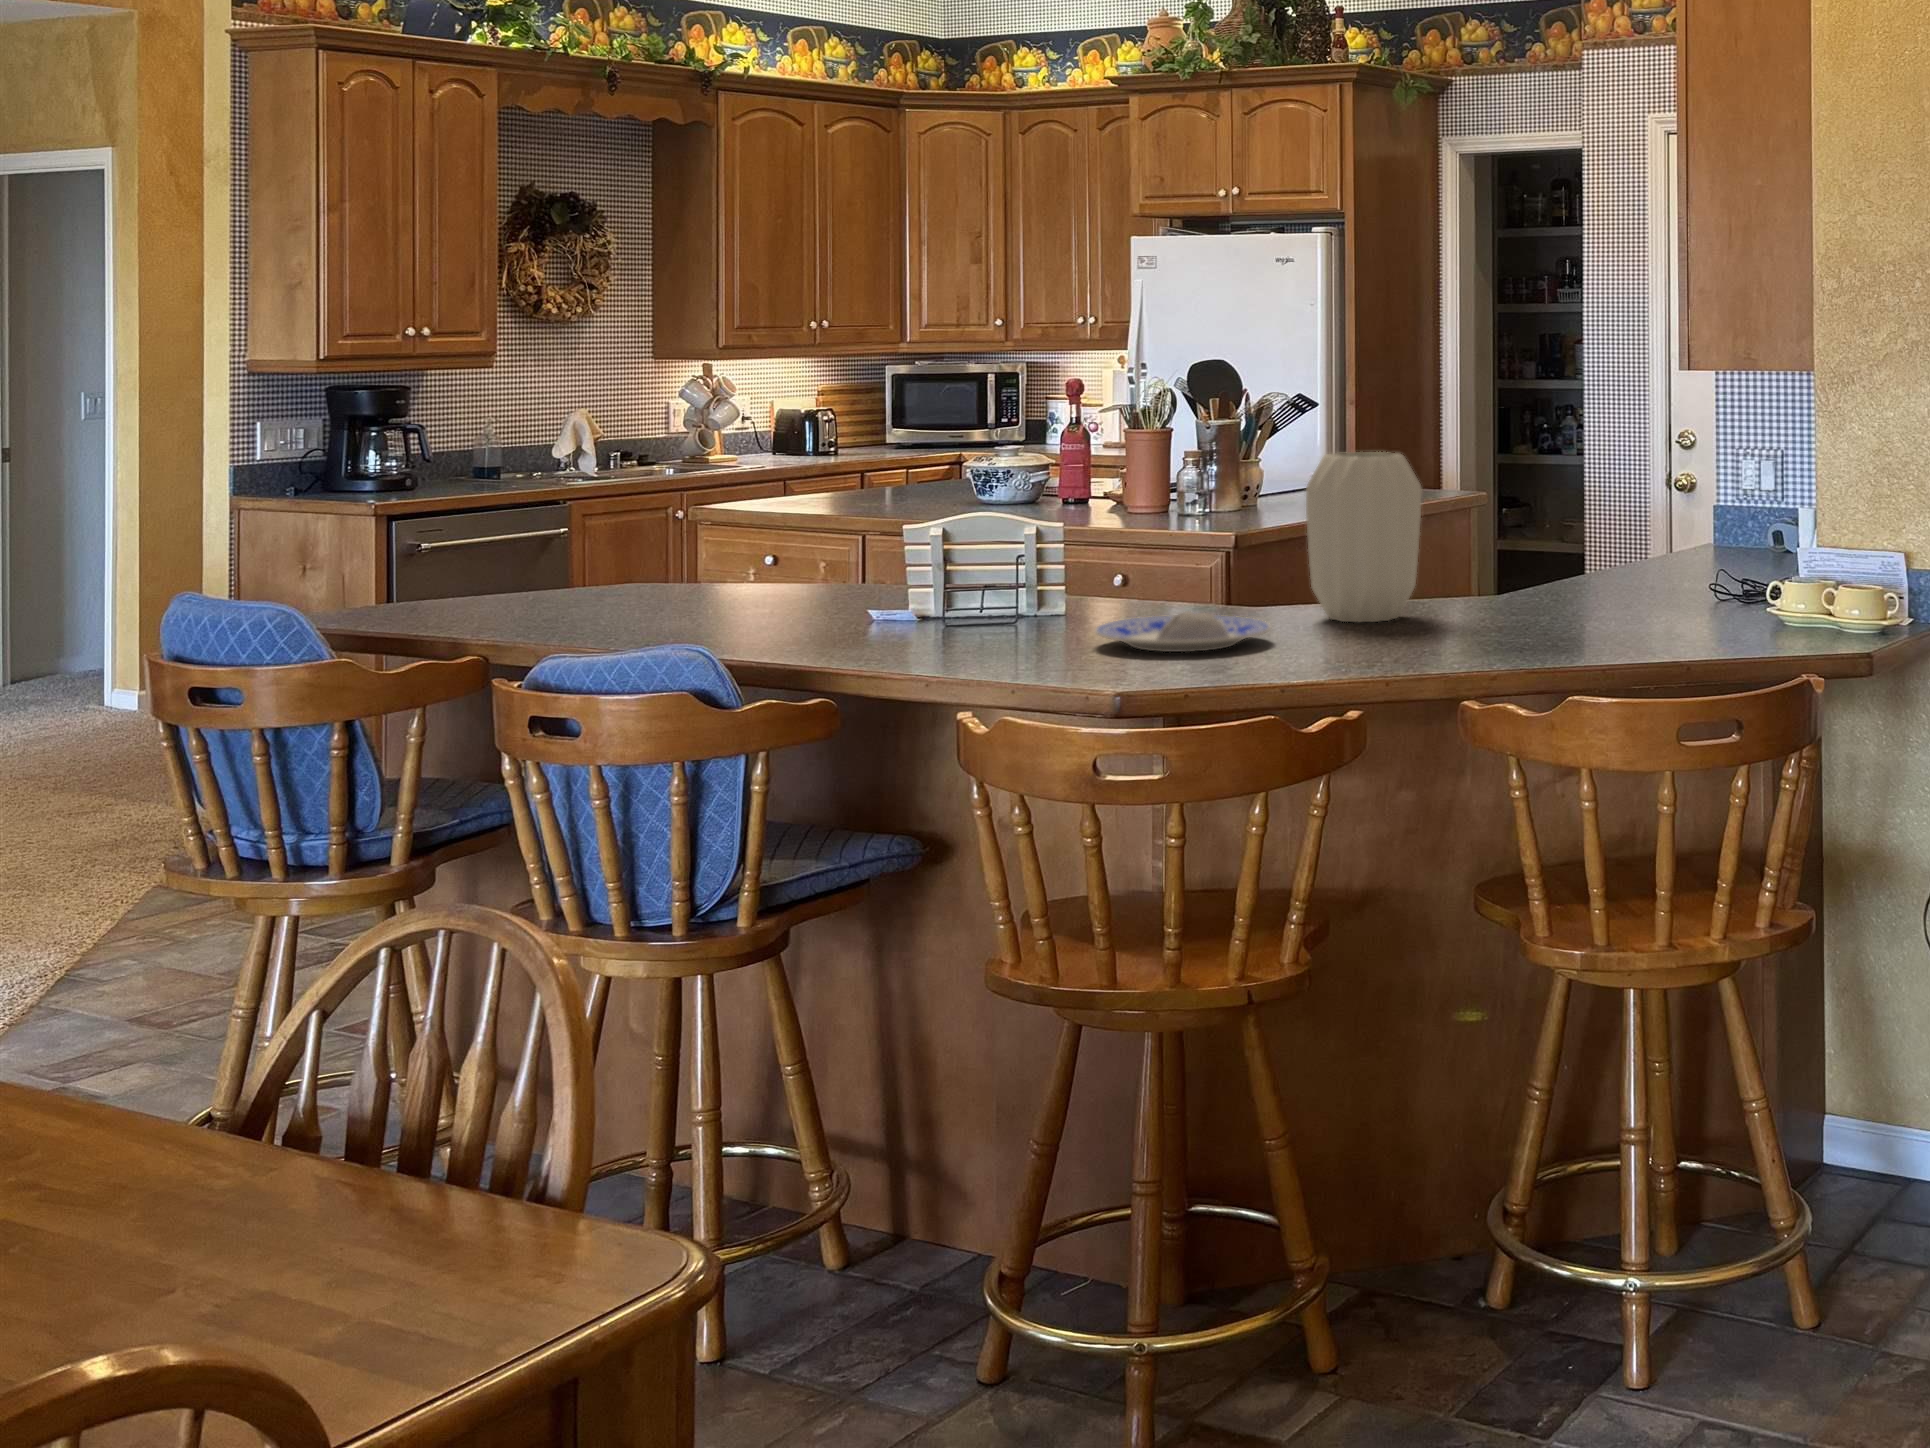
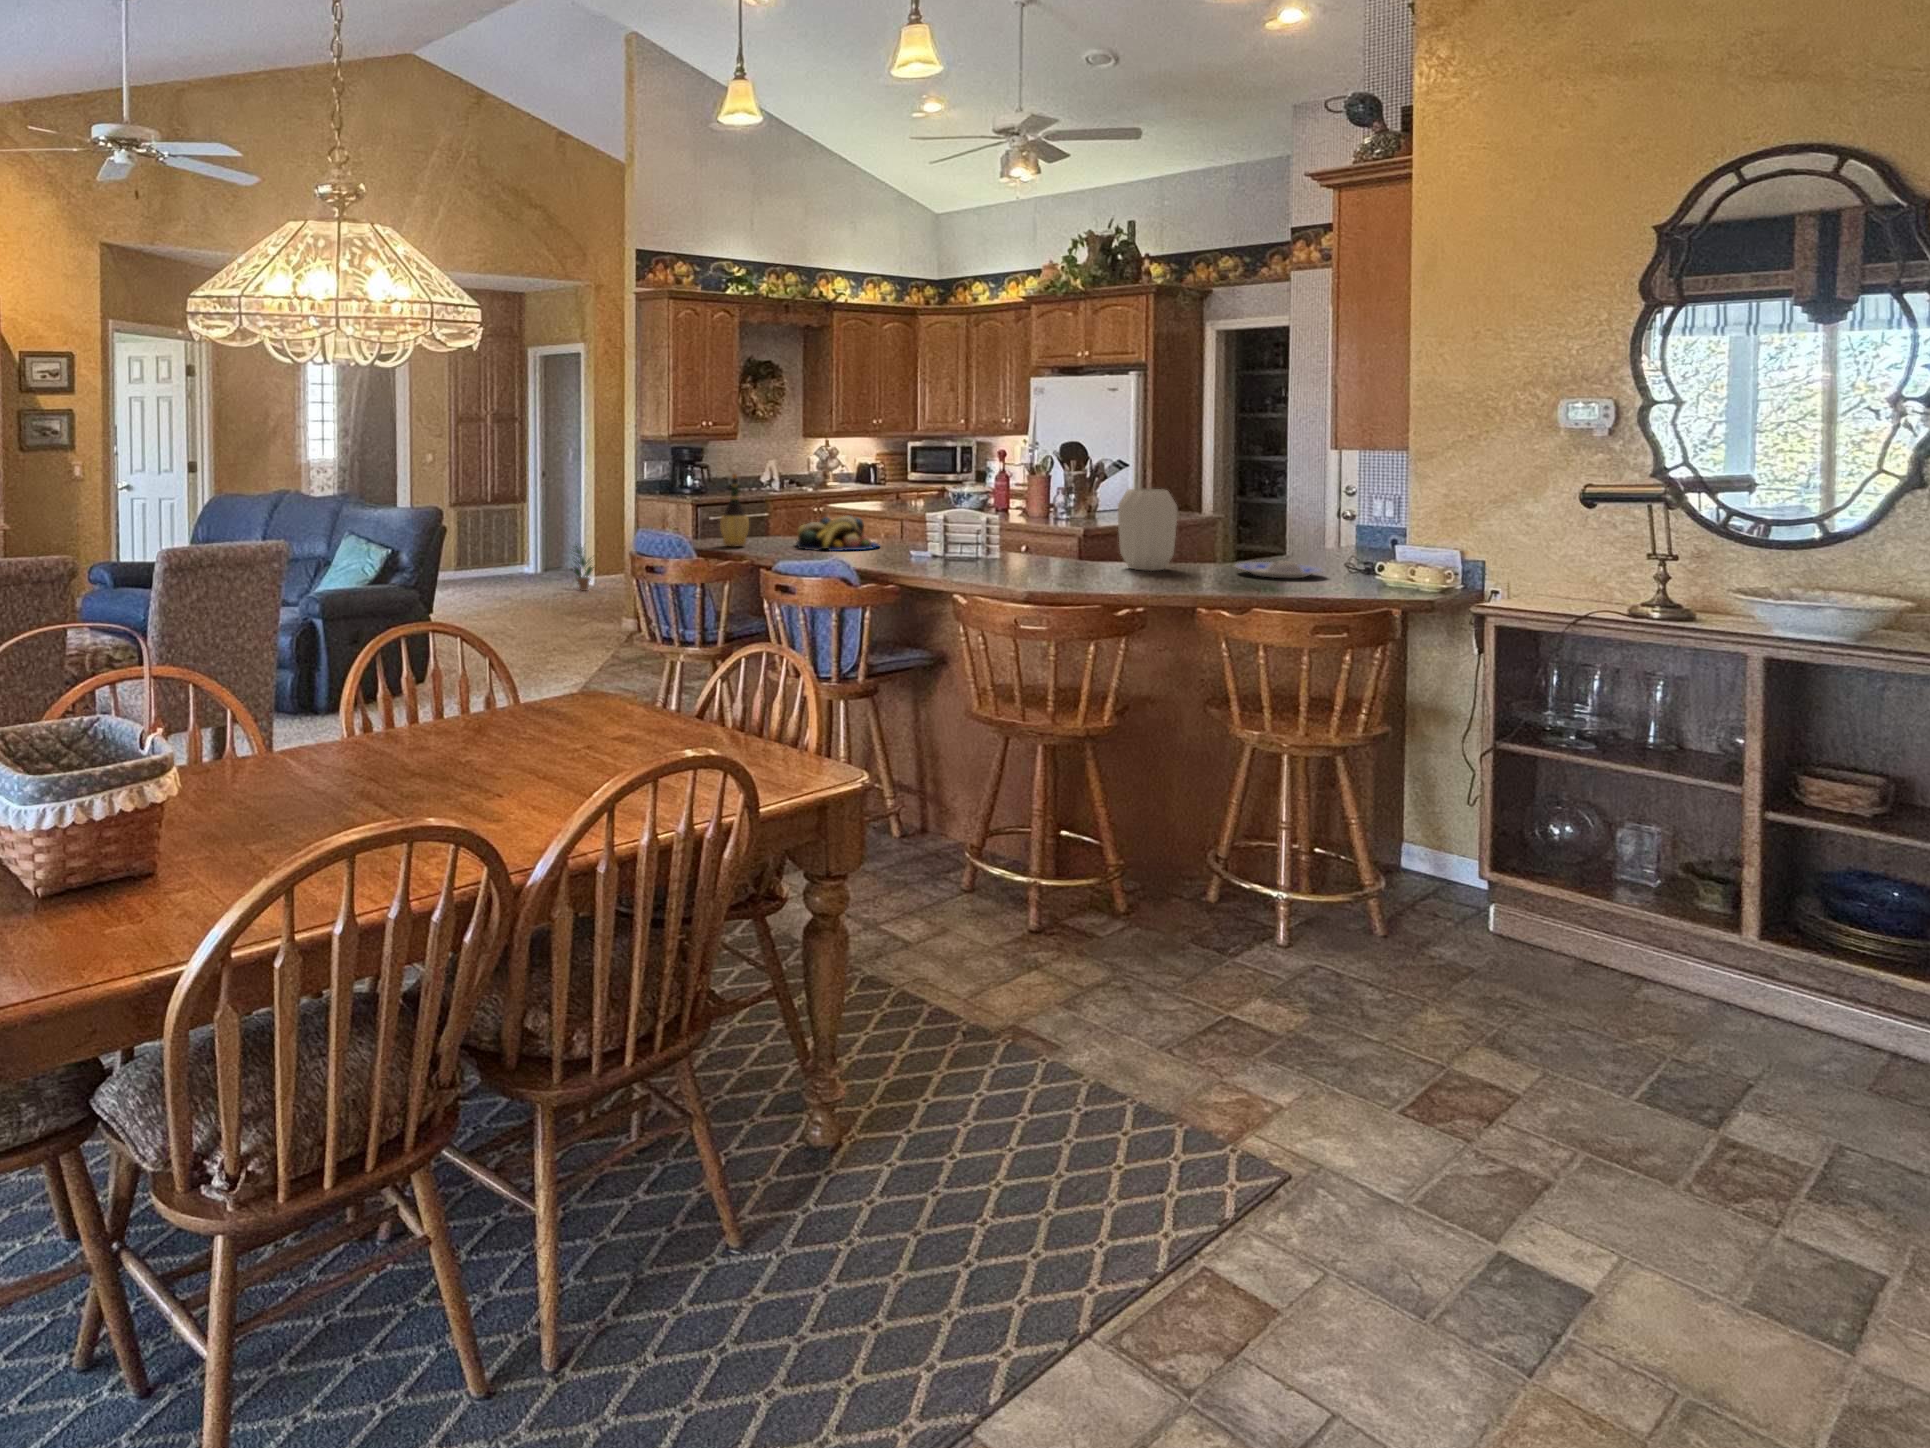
wine bottle: none [387,440,467,617] -> present [720,474,749,546]
fruit bowl: none [588,529,797,616] -> present [797,515,880,551]
potted plant: none [55,607,129,725] -> present [574,546,594,591]
plate: present [1095,611,1271,652] -> present [1235,560,1324,578]

